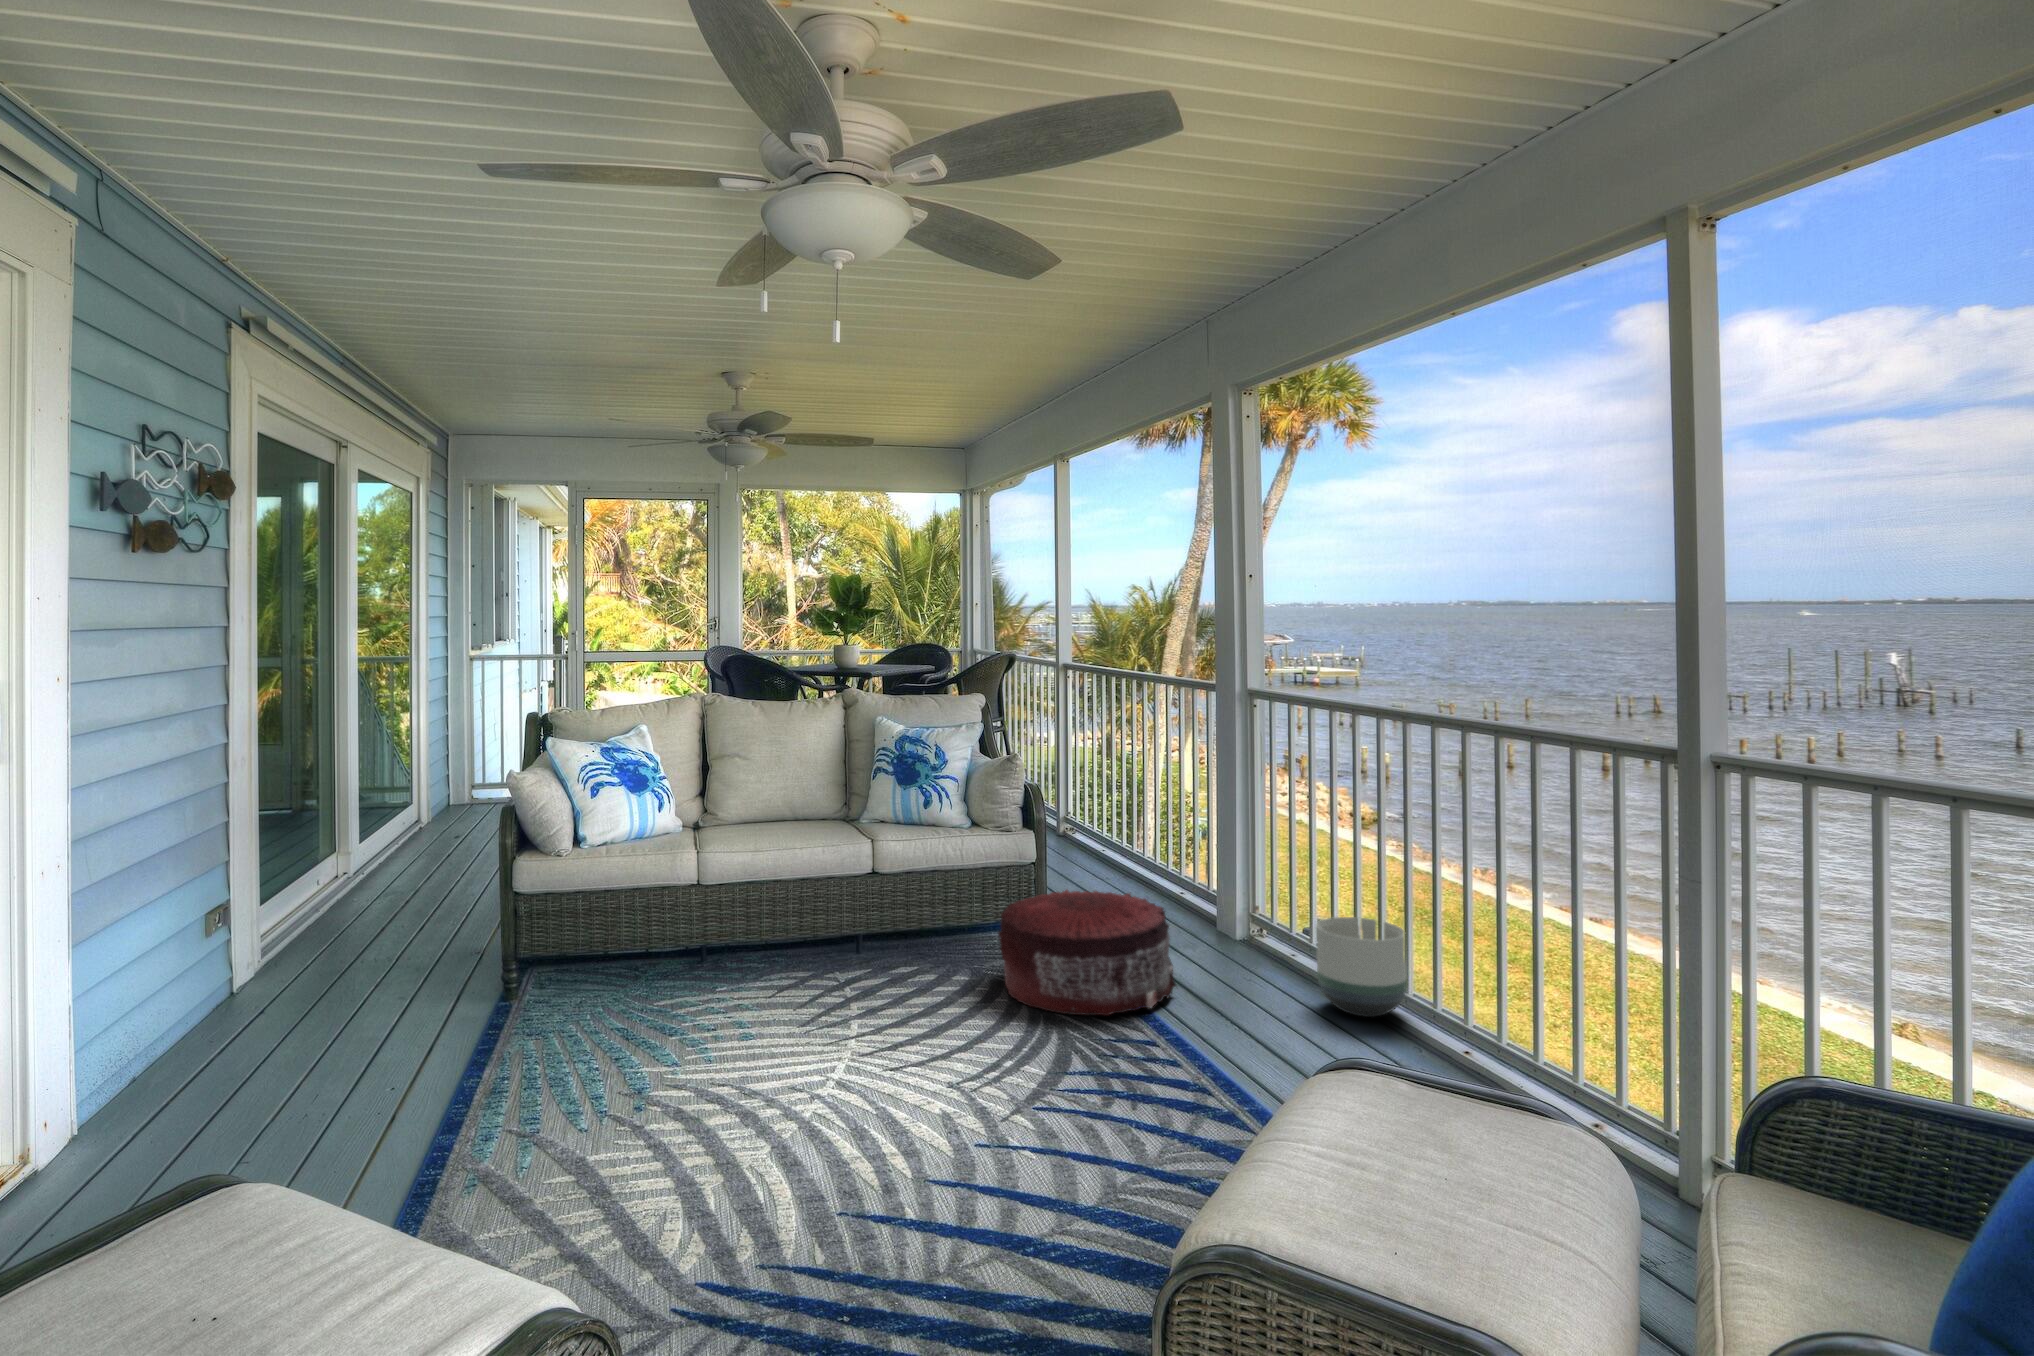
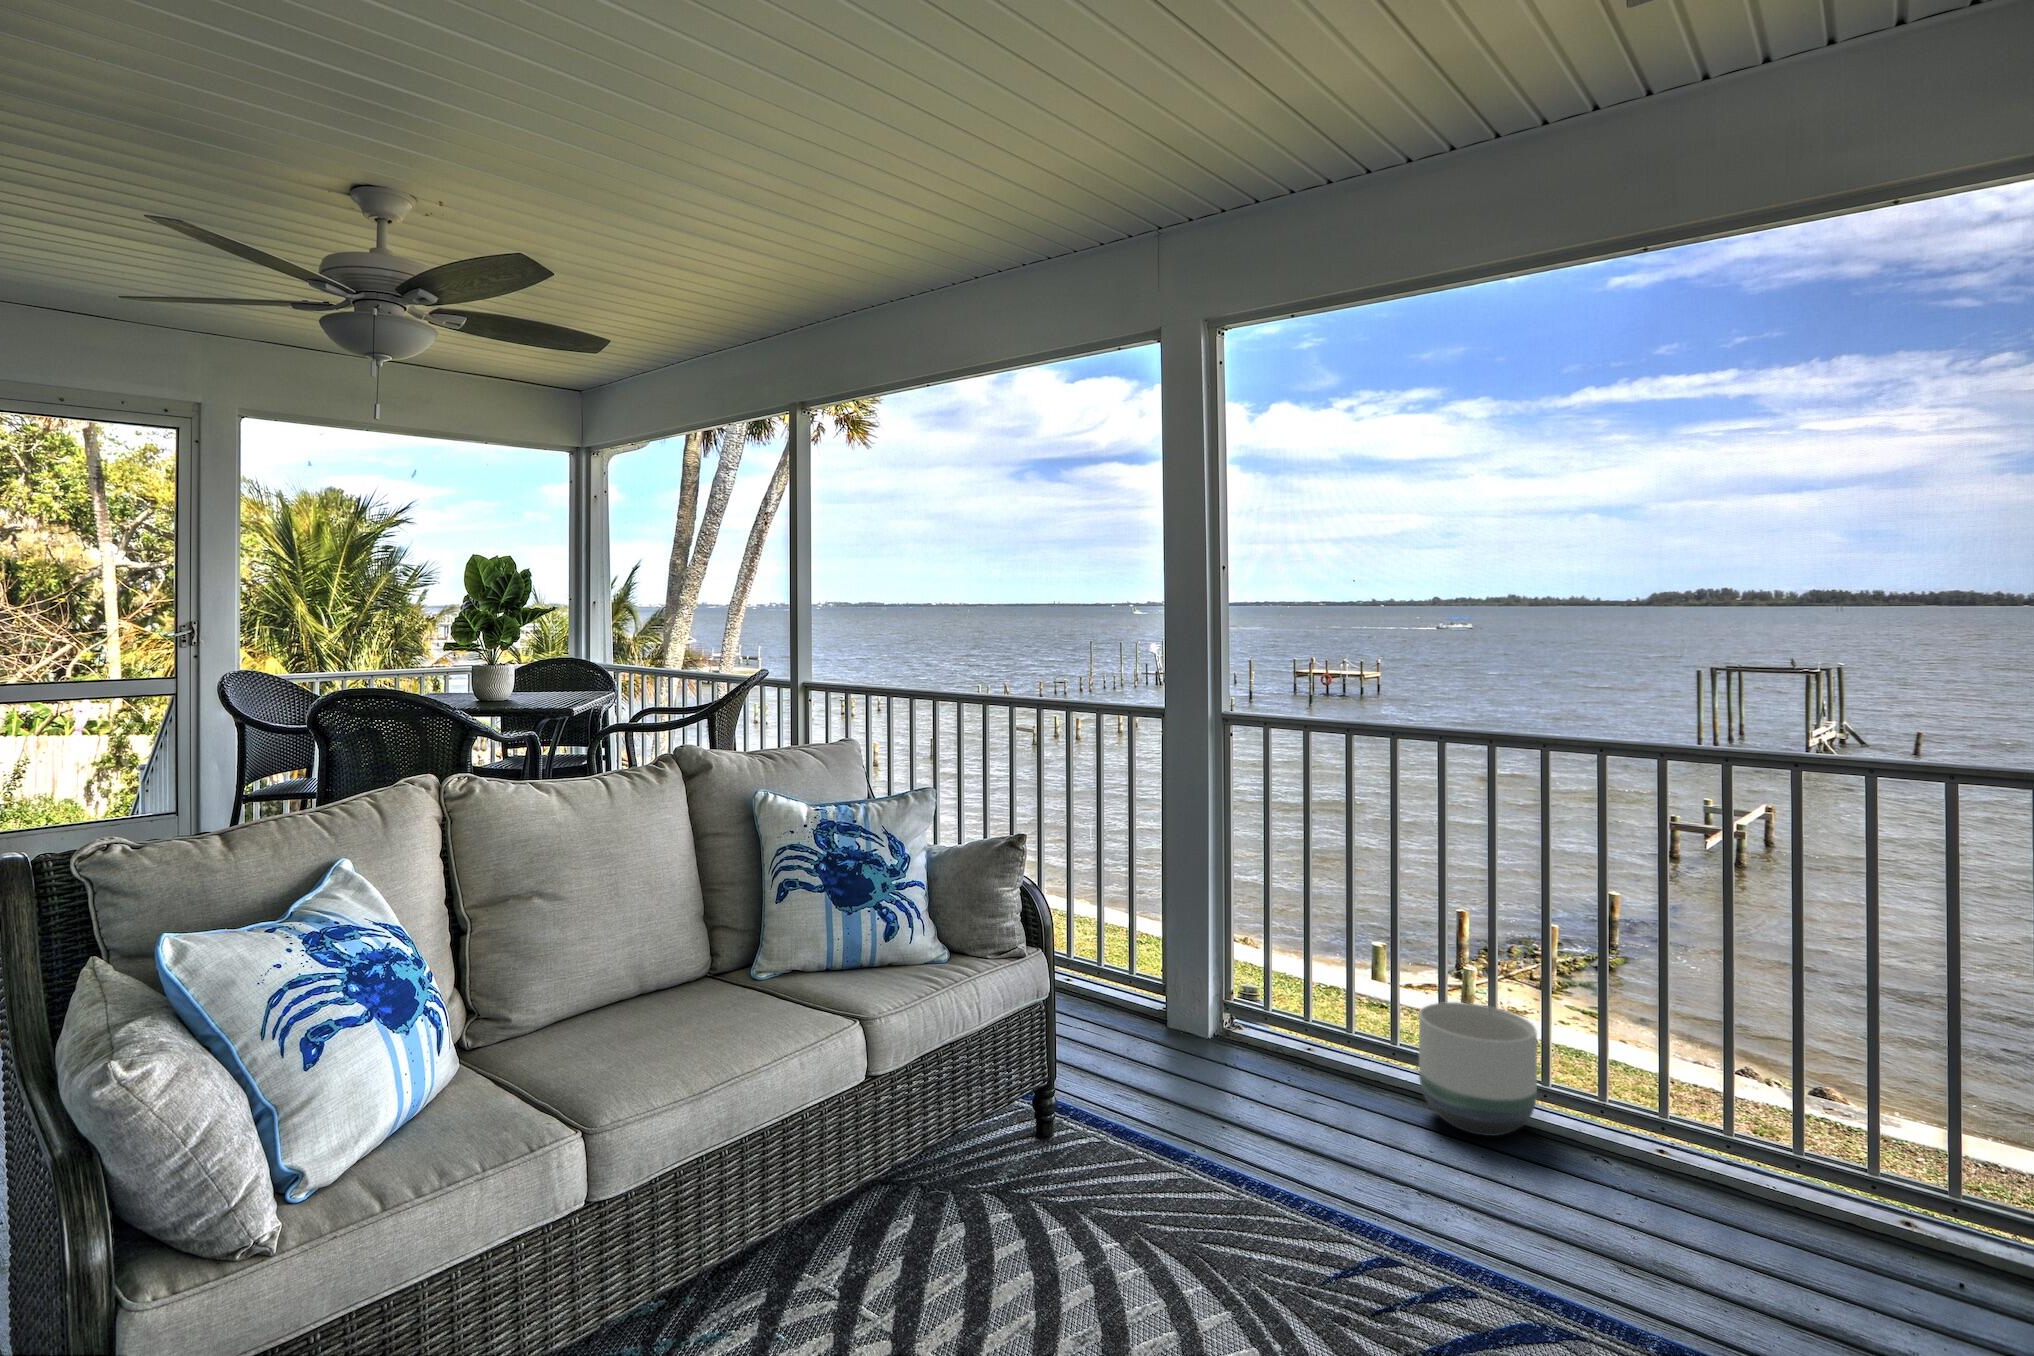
pouf: present [998,890,1177,1016] -> none [1064,1021,1330,1261]

